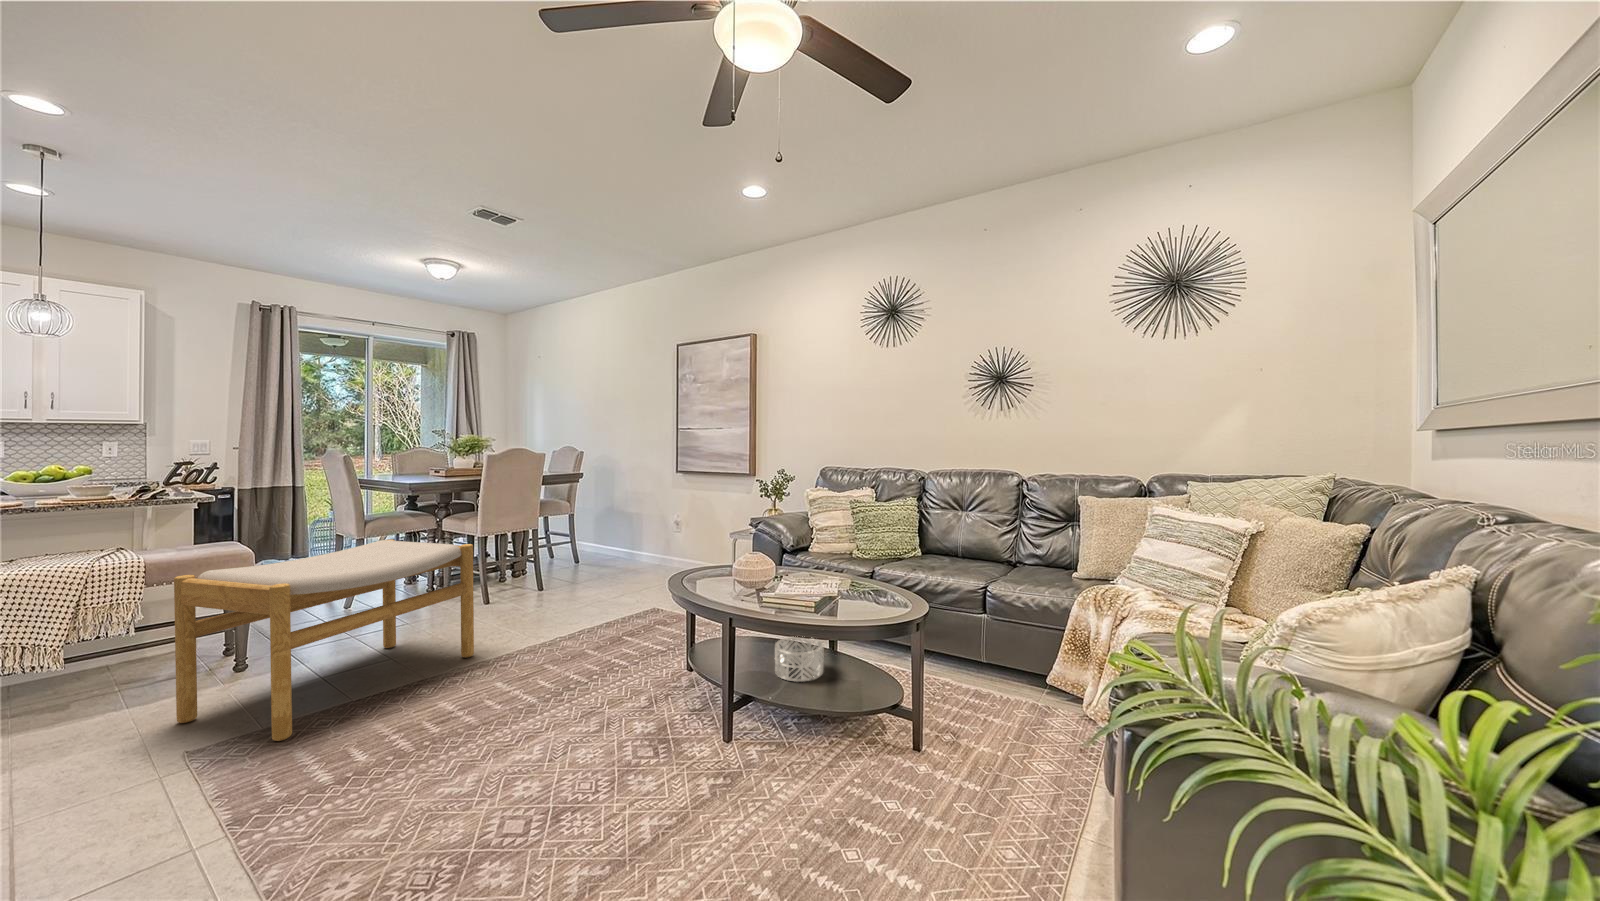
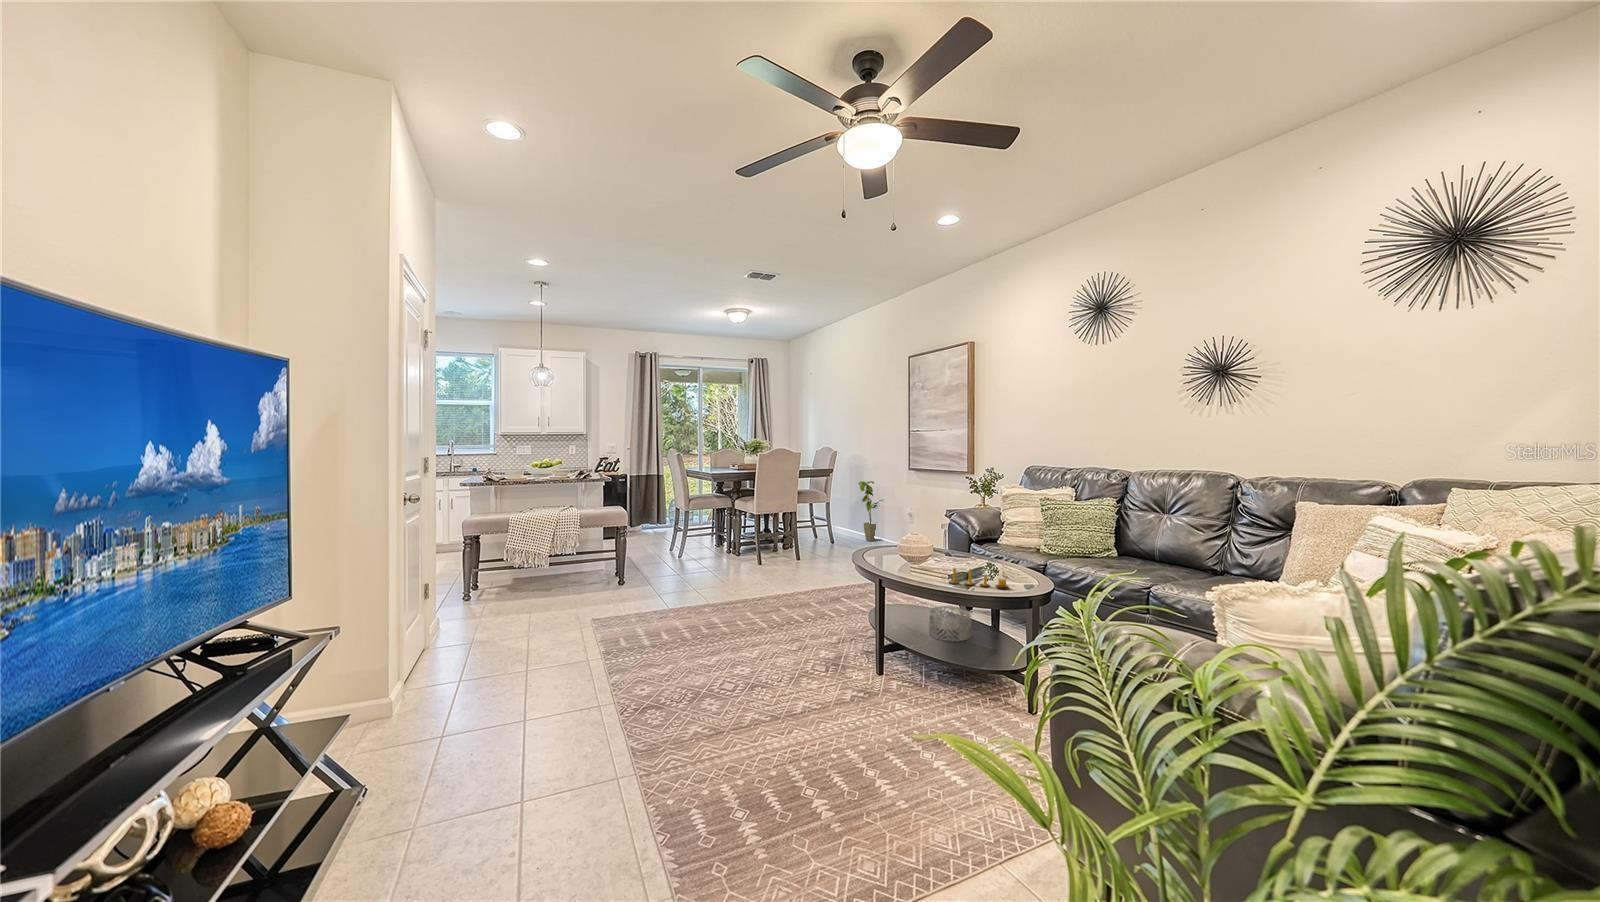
house plant: none [606,486,644,557] -> present [858,481,883,541]
footstool: present [174,539,474,741] -> none [587,511,741,624]
candle: none [821,592,890,614] -> present [949,568,1009,589]

